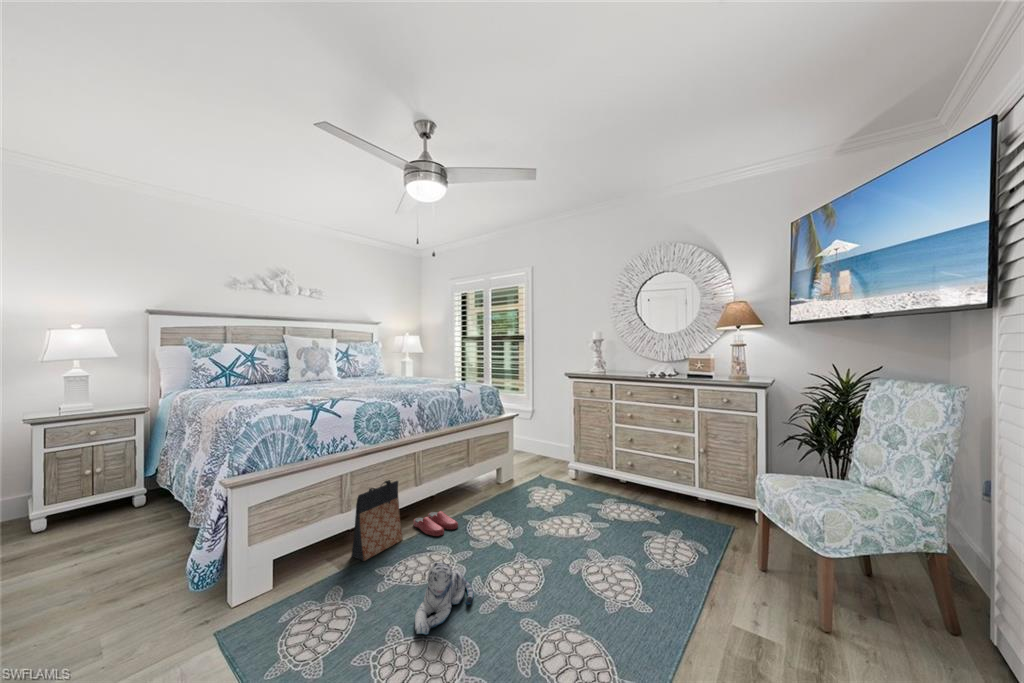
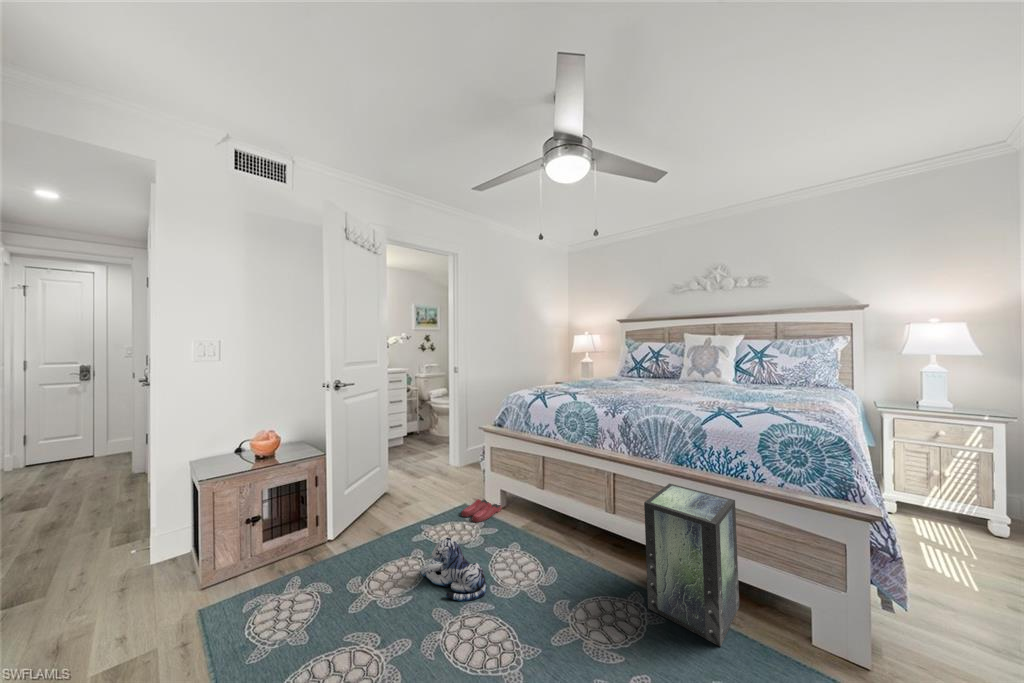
storage box: none [456,434,512,517] -> present [644,484,739,646]
bag: present [351,480,403,561] -> none [532,475,579,546]
slippers: present [414,511,458,536] -> present [461,499,501,522]

